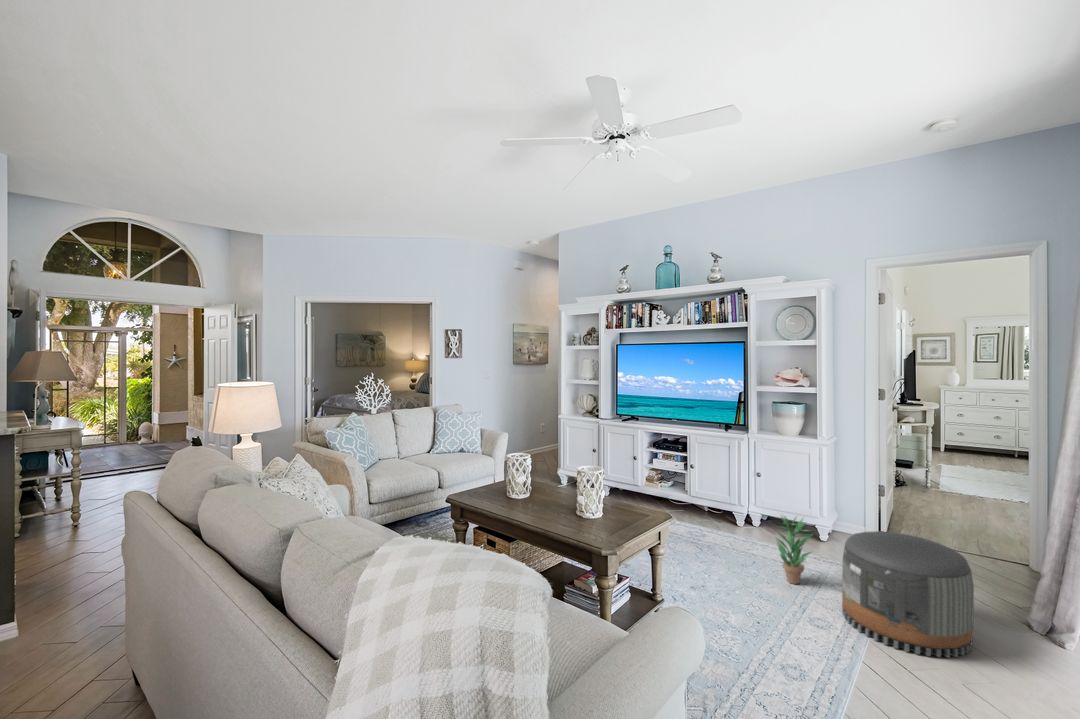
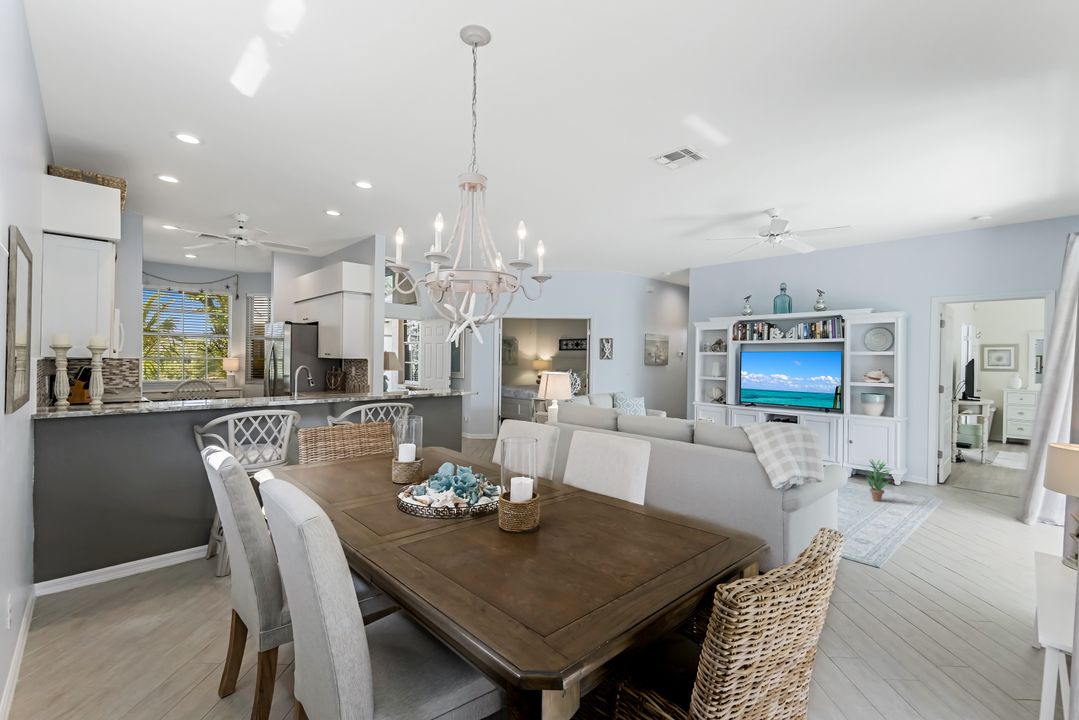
pouf: present [842,531,974,657] -> none [908,467,987,529]

